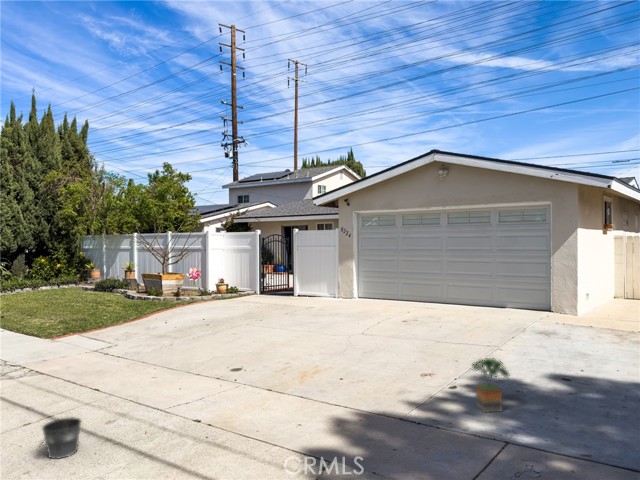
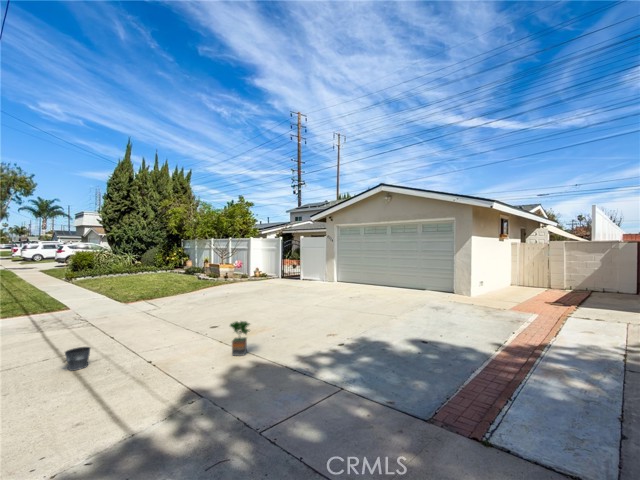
potted tree: present [472,358,510,413] -> present [230,321,249,356]

